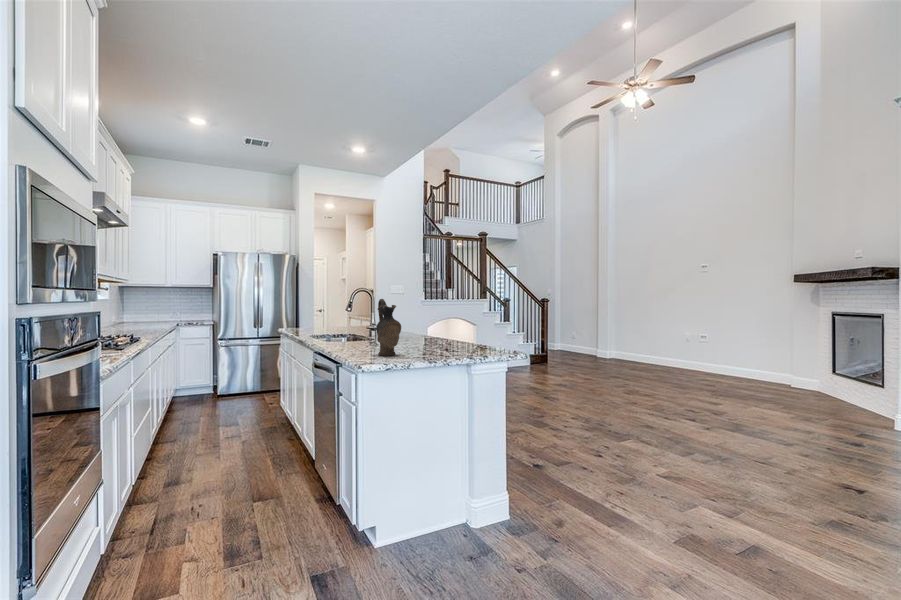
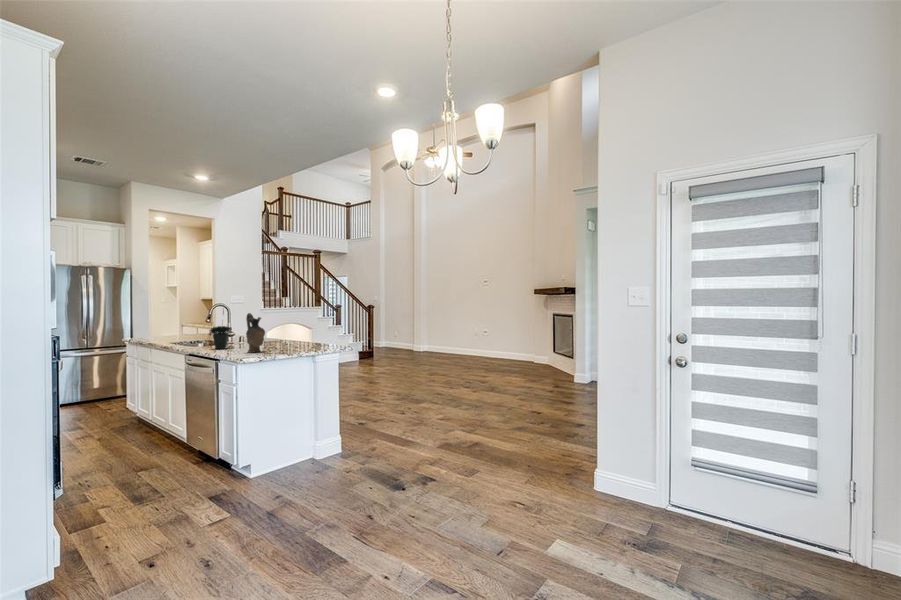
potted plant: none [337,291,367,347] -> present [209,311,232,349]

